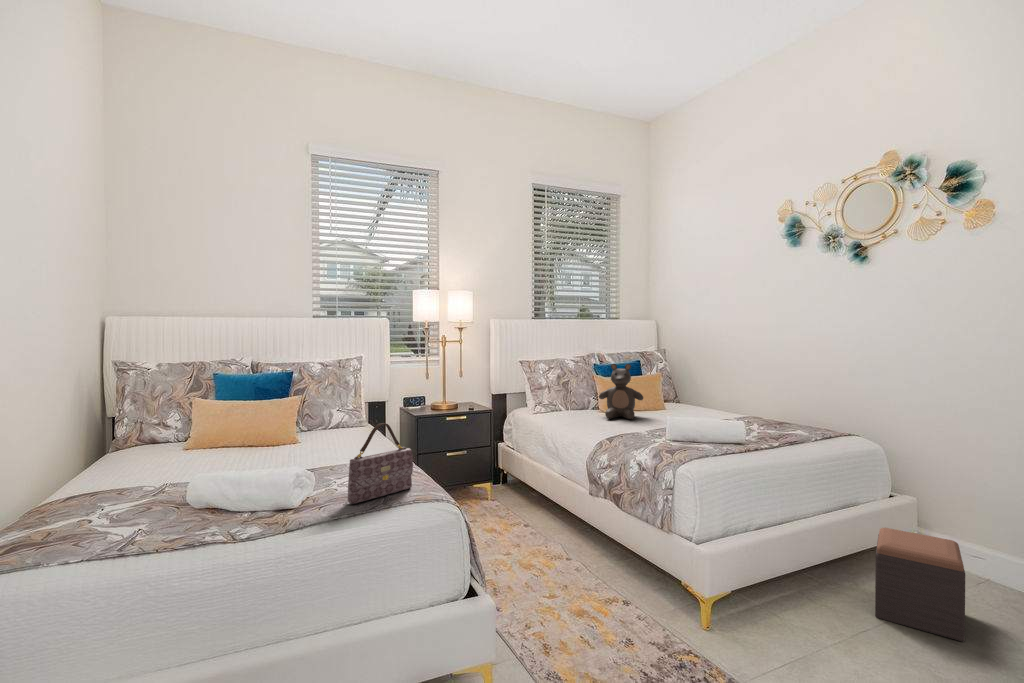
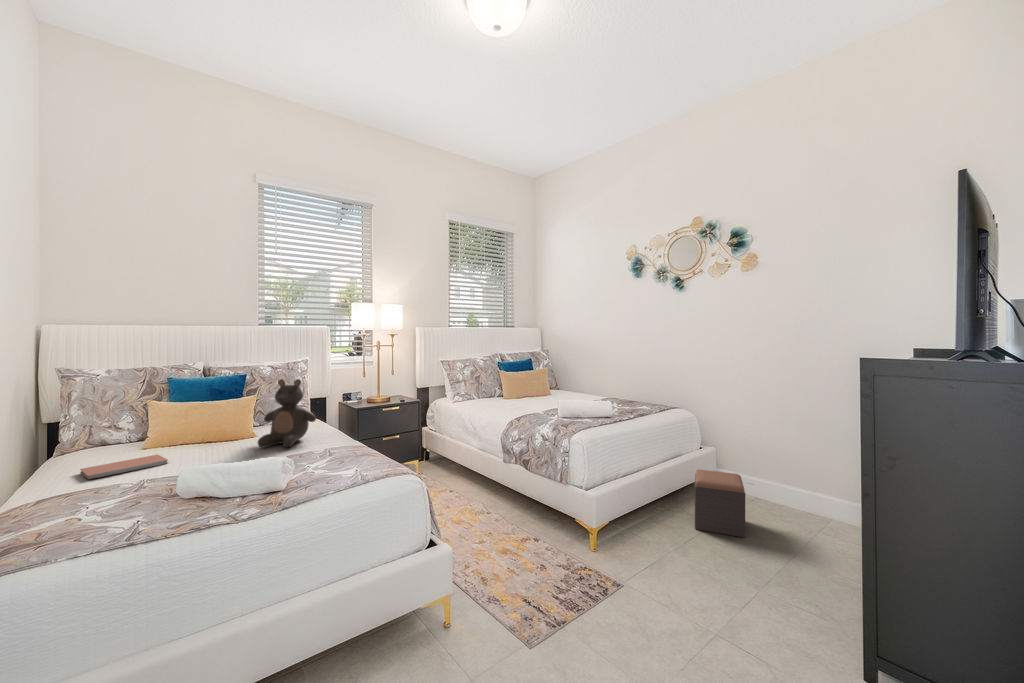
teddy bear: present [599,364,643,419] -> present [258,379,316,447]
handbag: present [348,423,413,504] -> none [328,416,379,482]
notebook: none [117,456,200,478] -> present [80,454,168,479]

